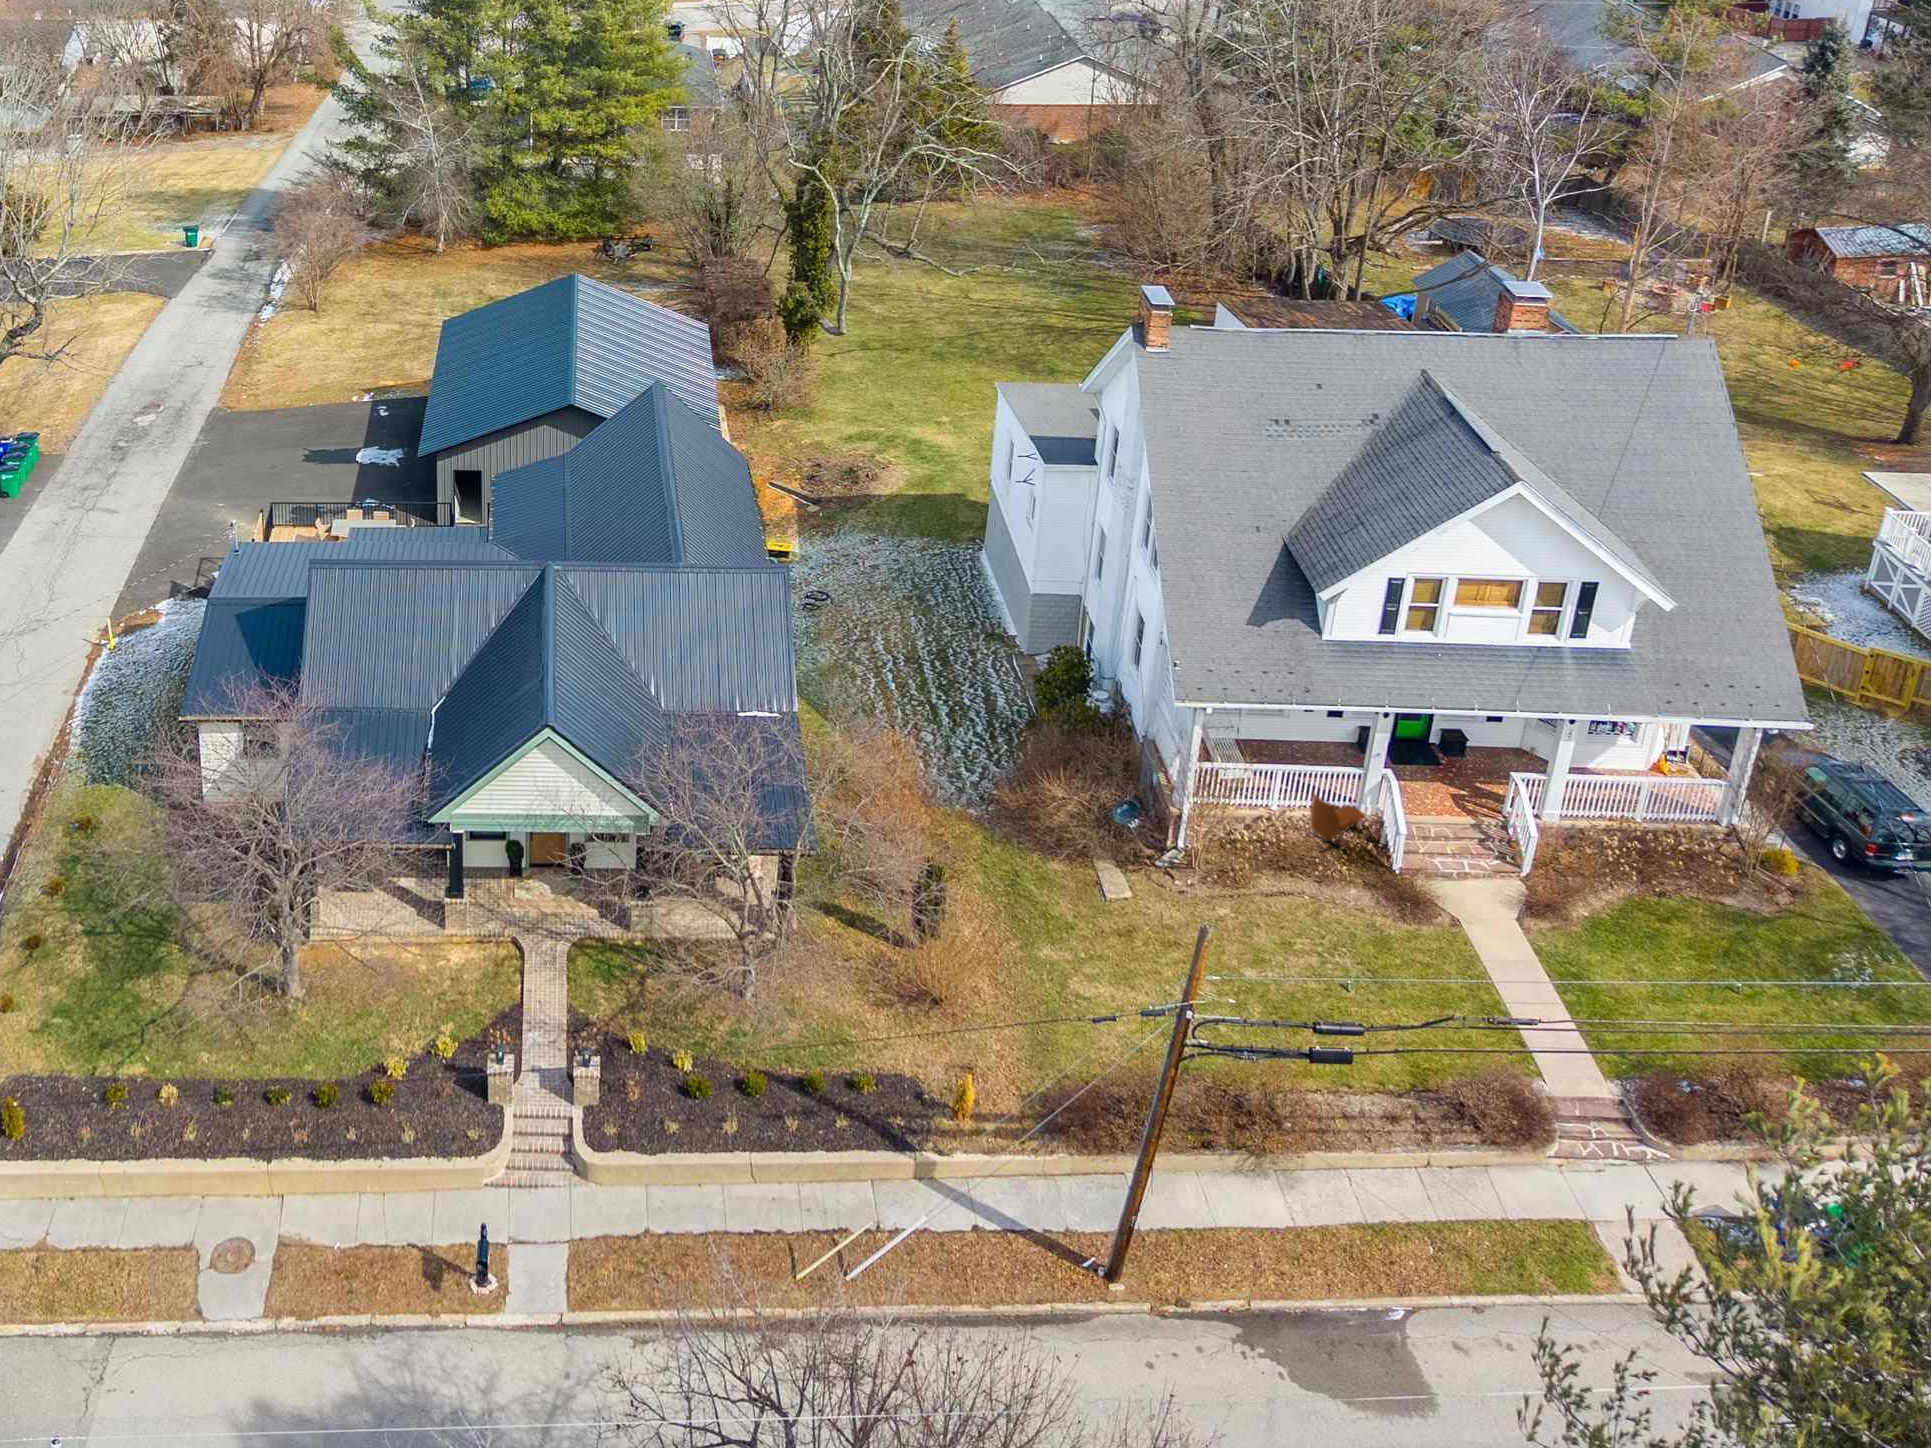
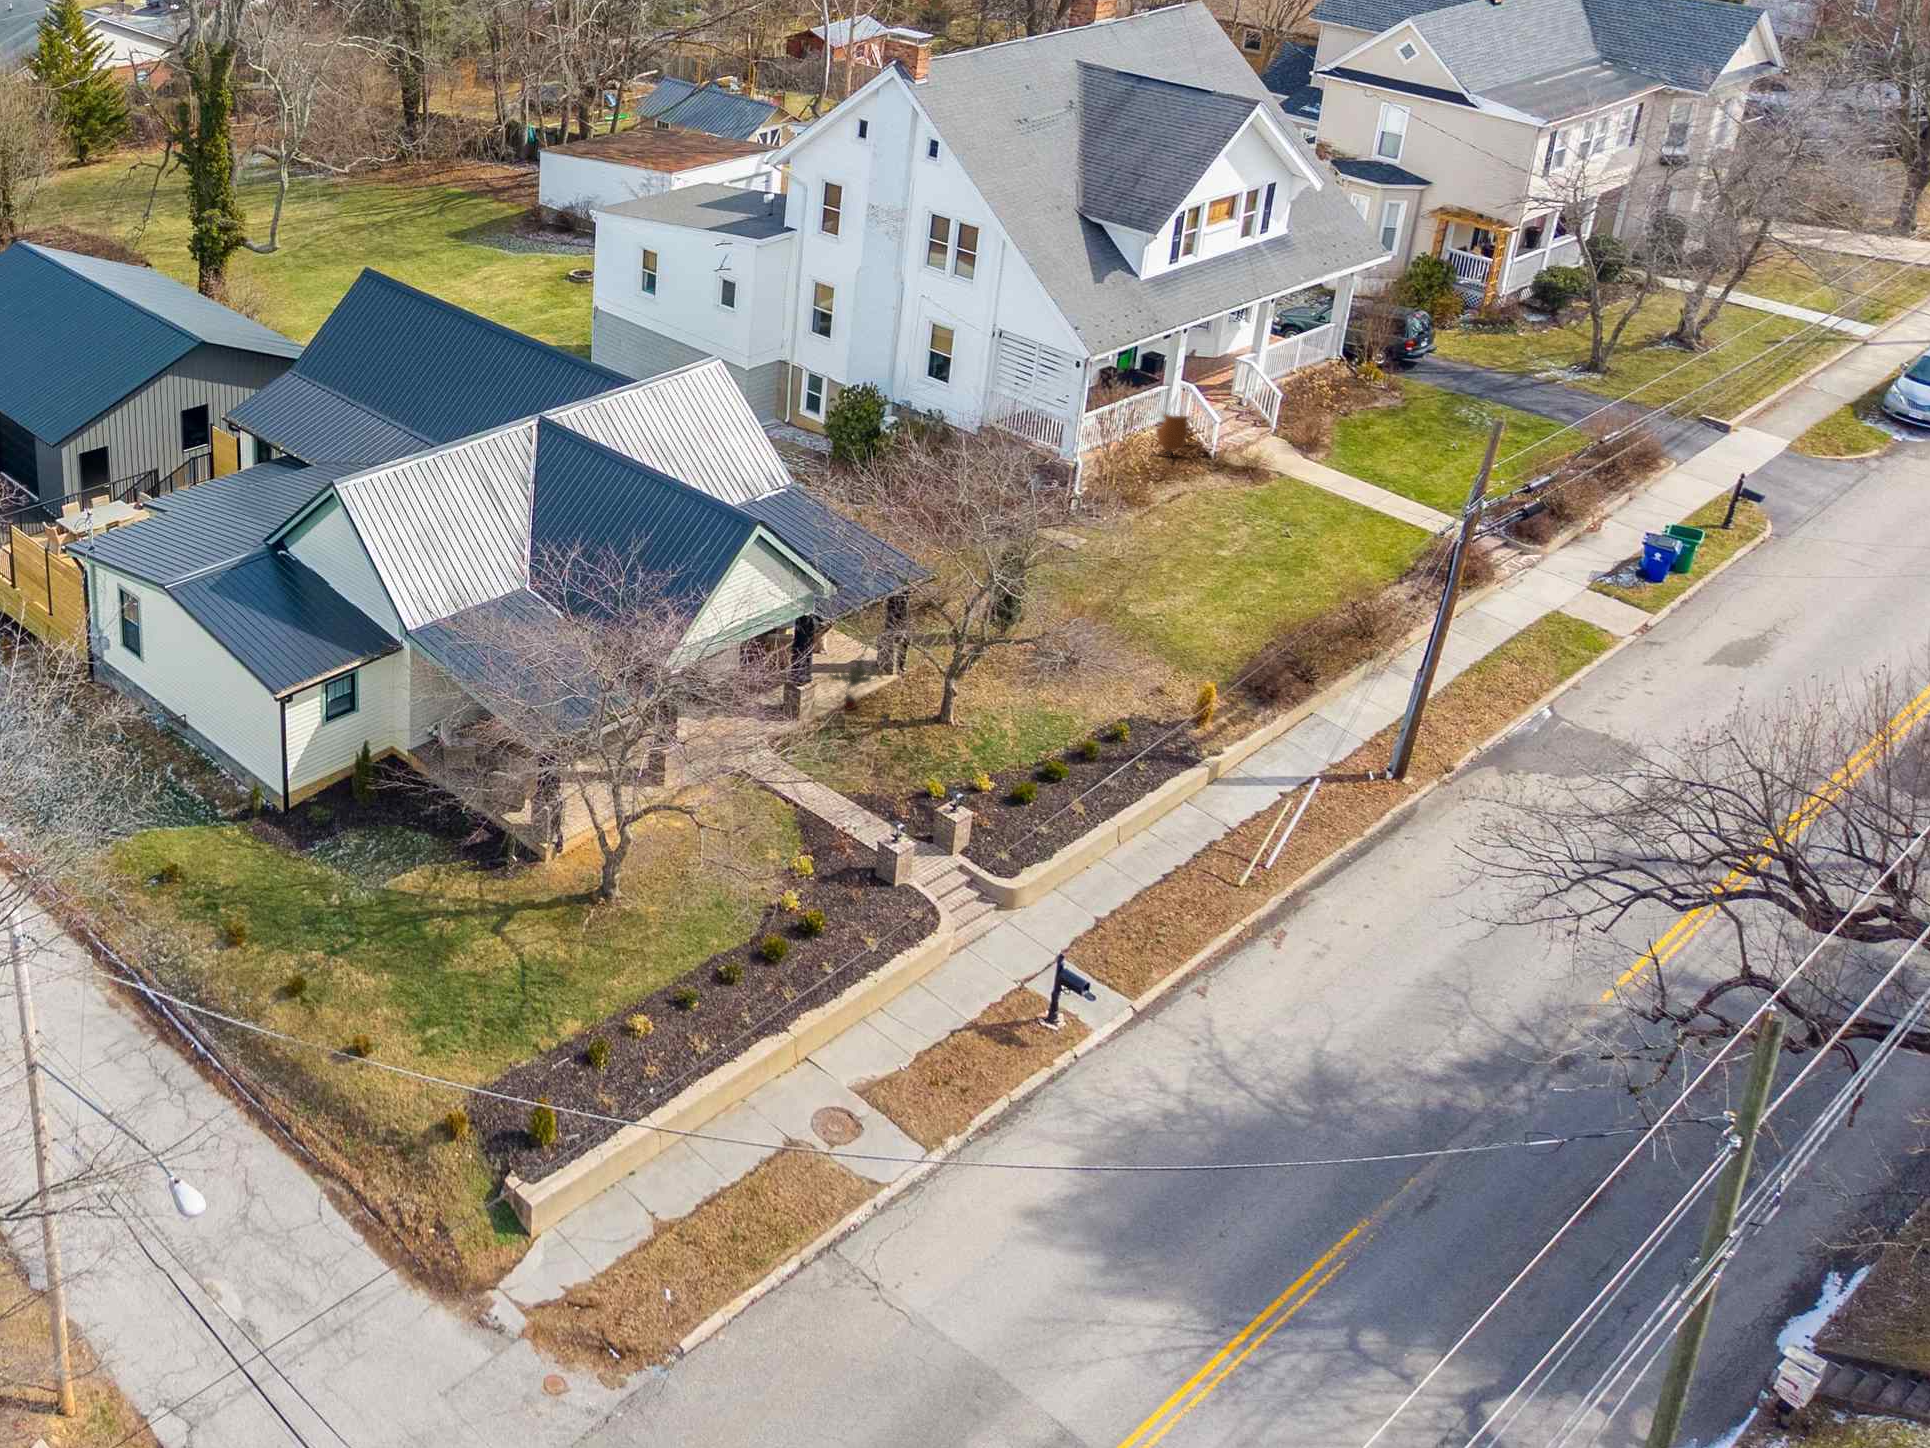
potted tree: none [678,892,714,941] -> present [828,658,876,709]

